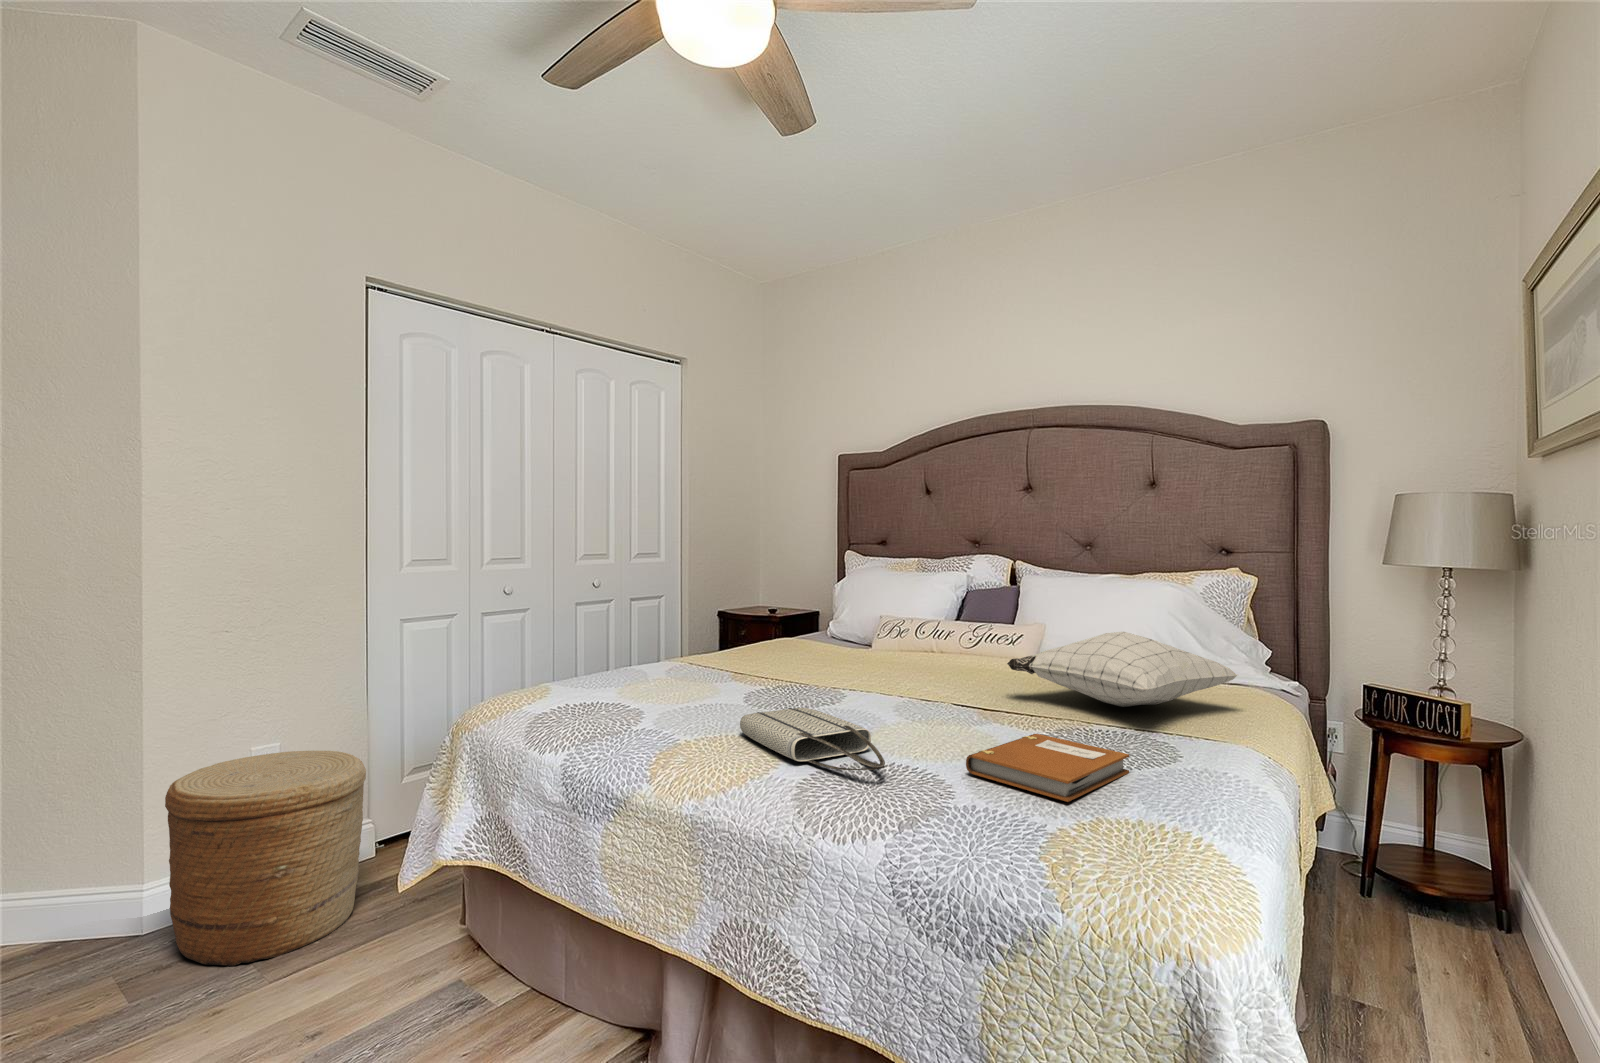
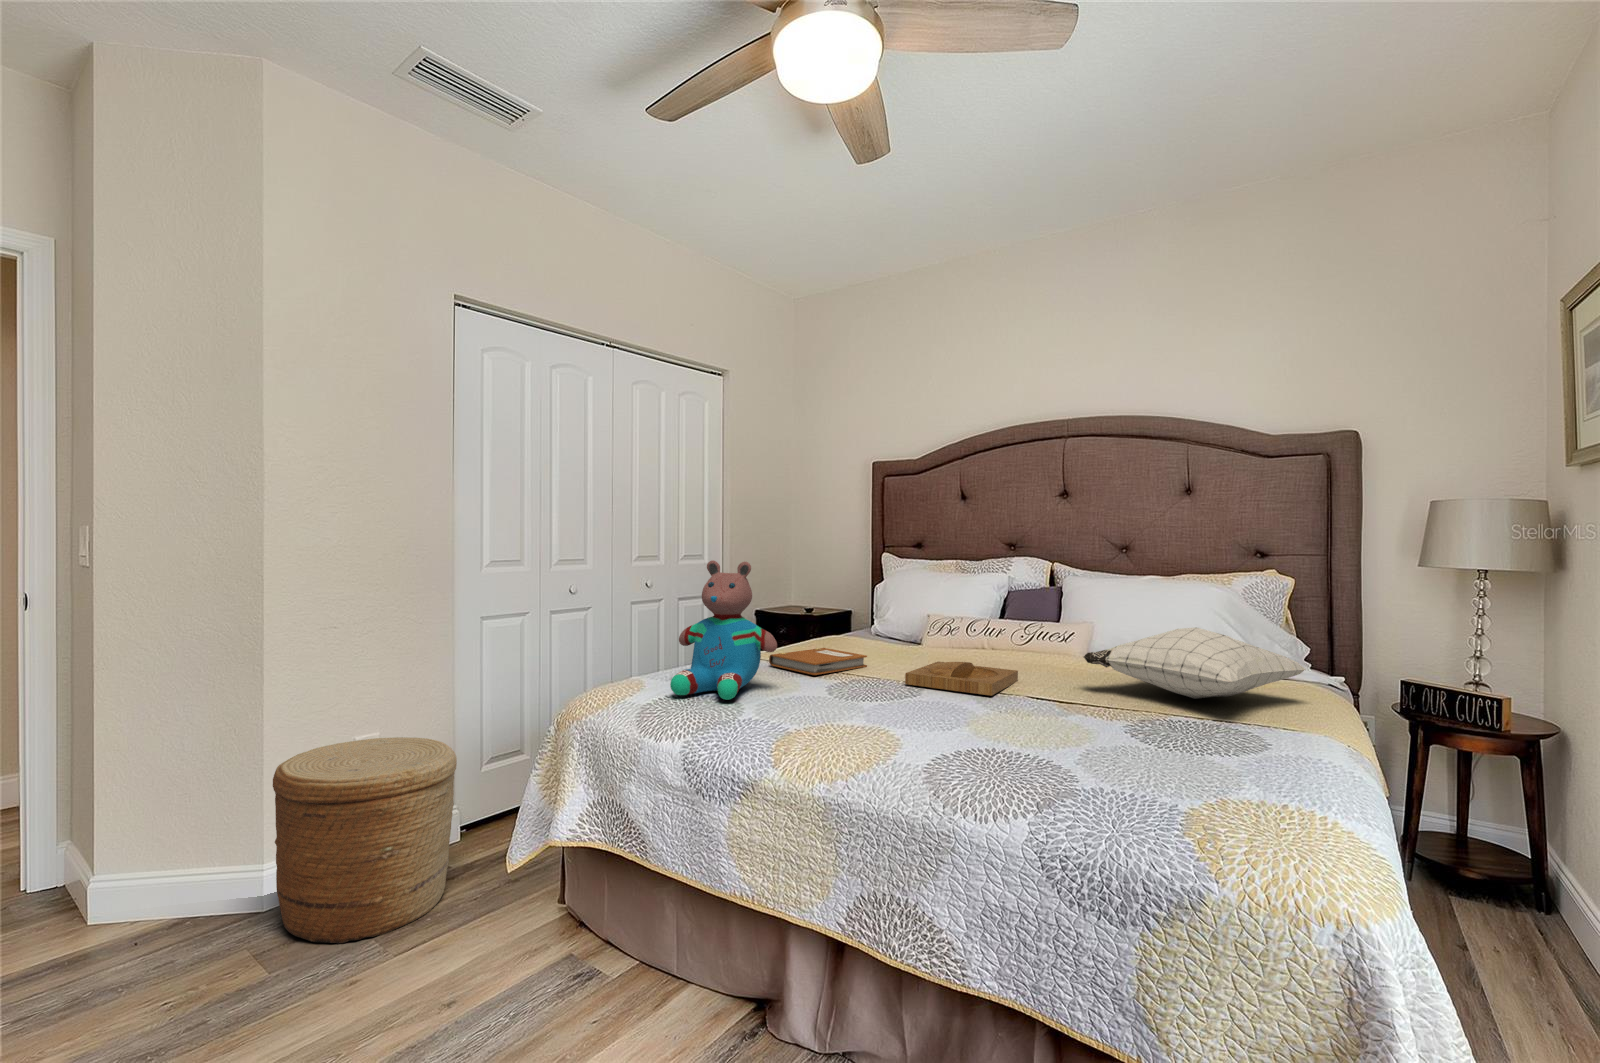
teddy bear: none [569,565,685,711] -> present [670,560,777,700]
tray: none [823,669,945,705] -> present [905,662,1018,696]
tote bag: present [740,708,885,770] -> none [847,697,1007,755]
notebook: present [966,734,1129,802] -> present [769,648,867,675]

